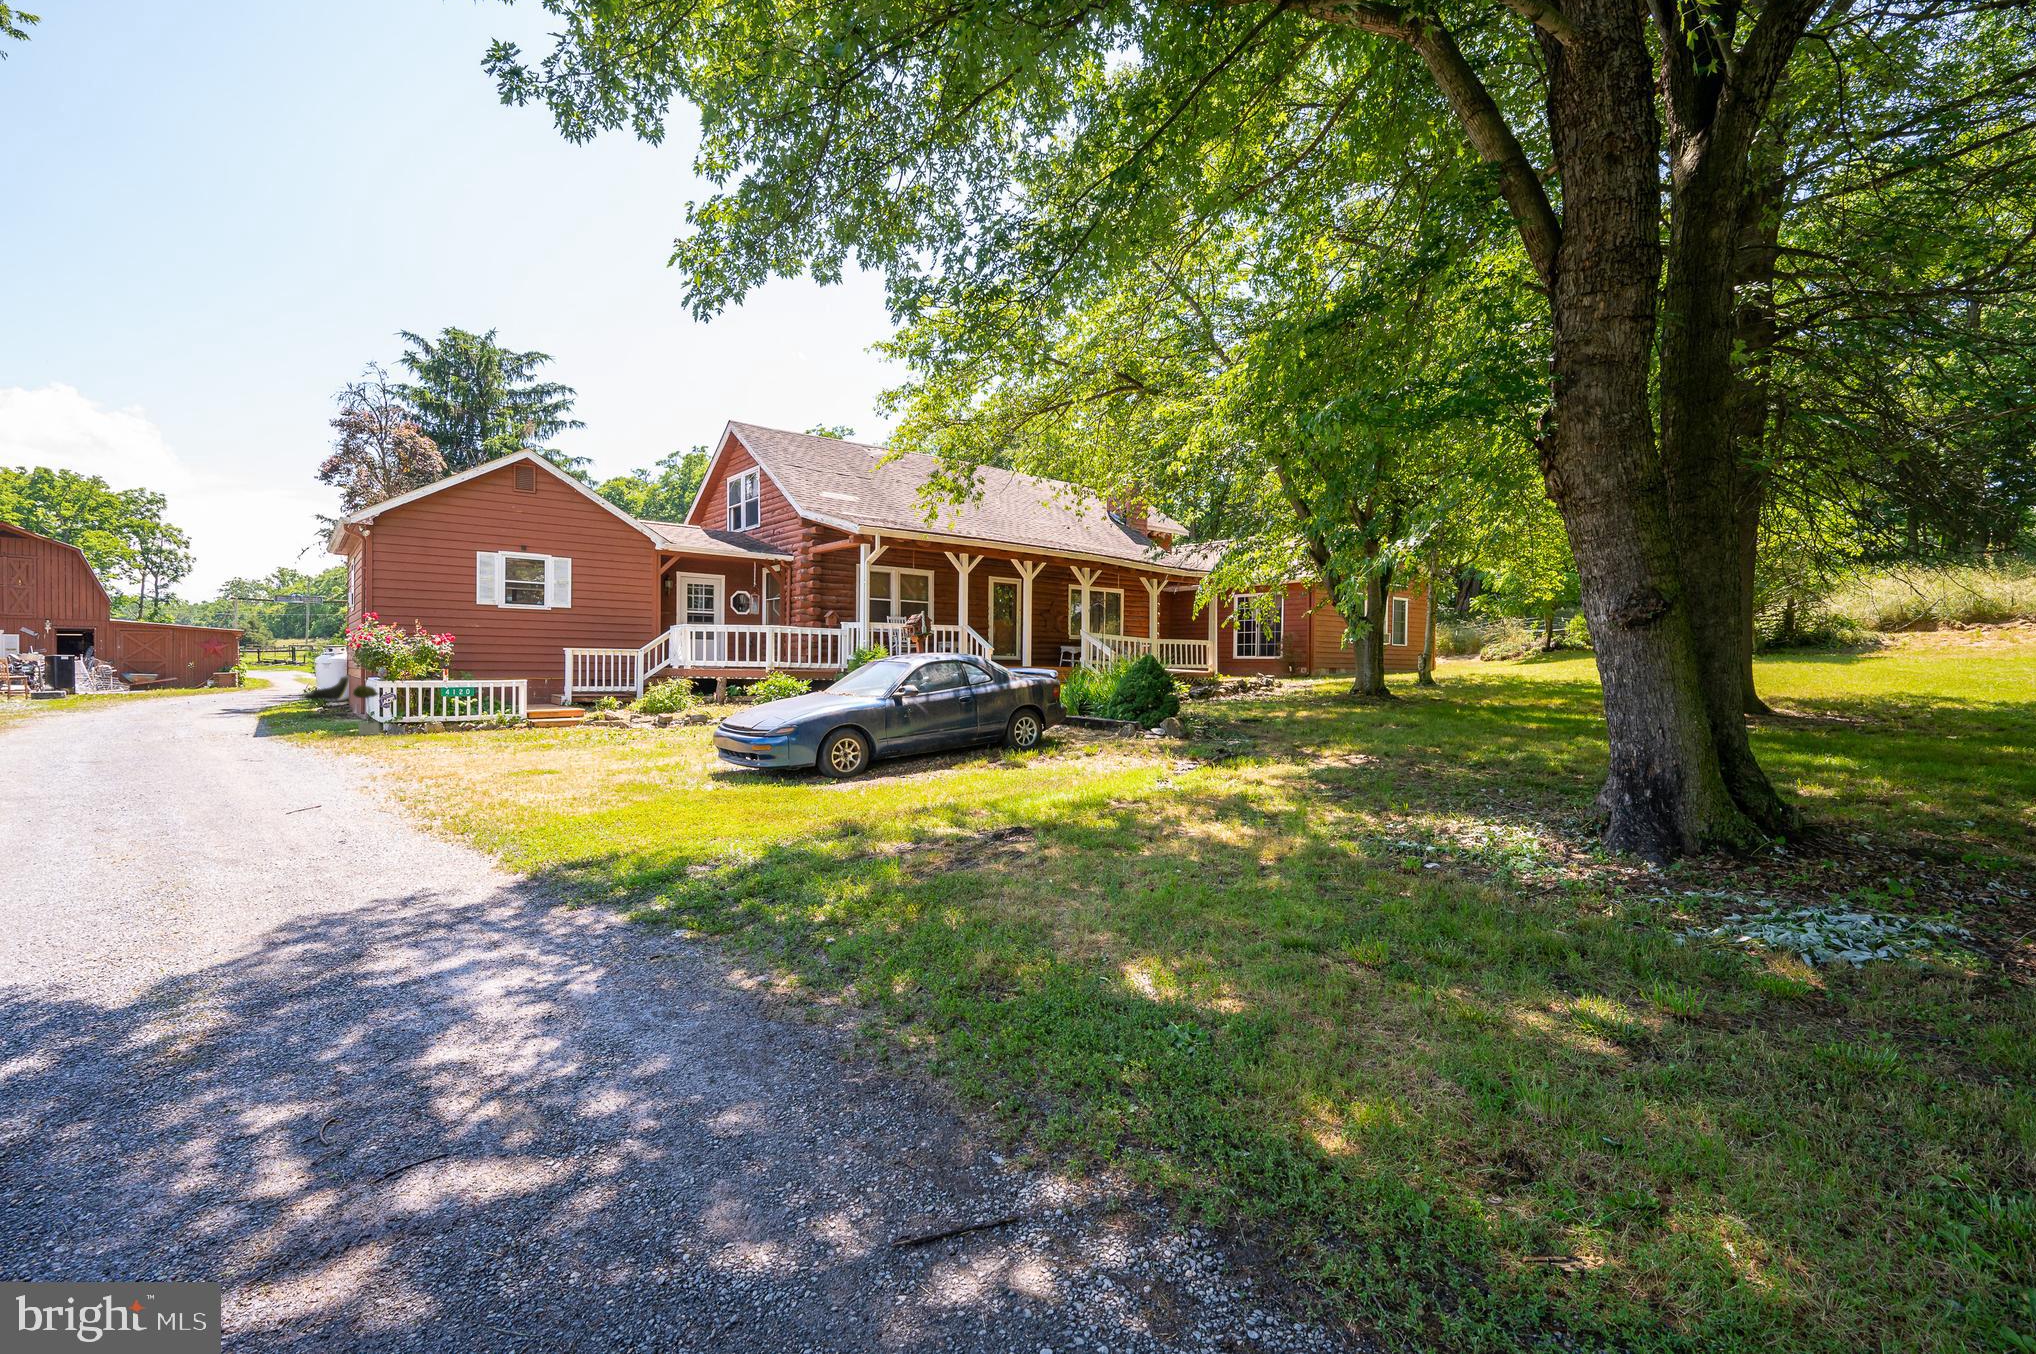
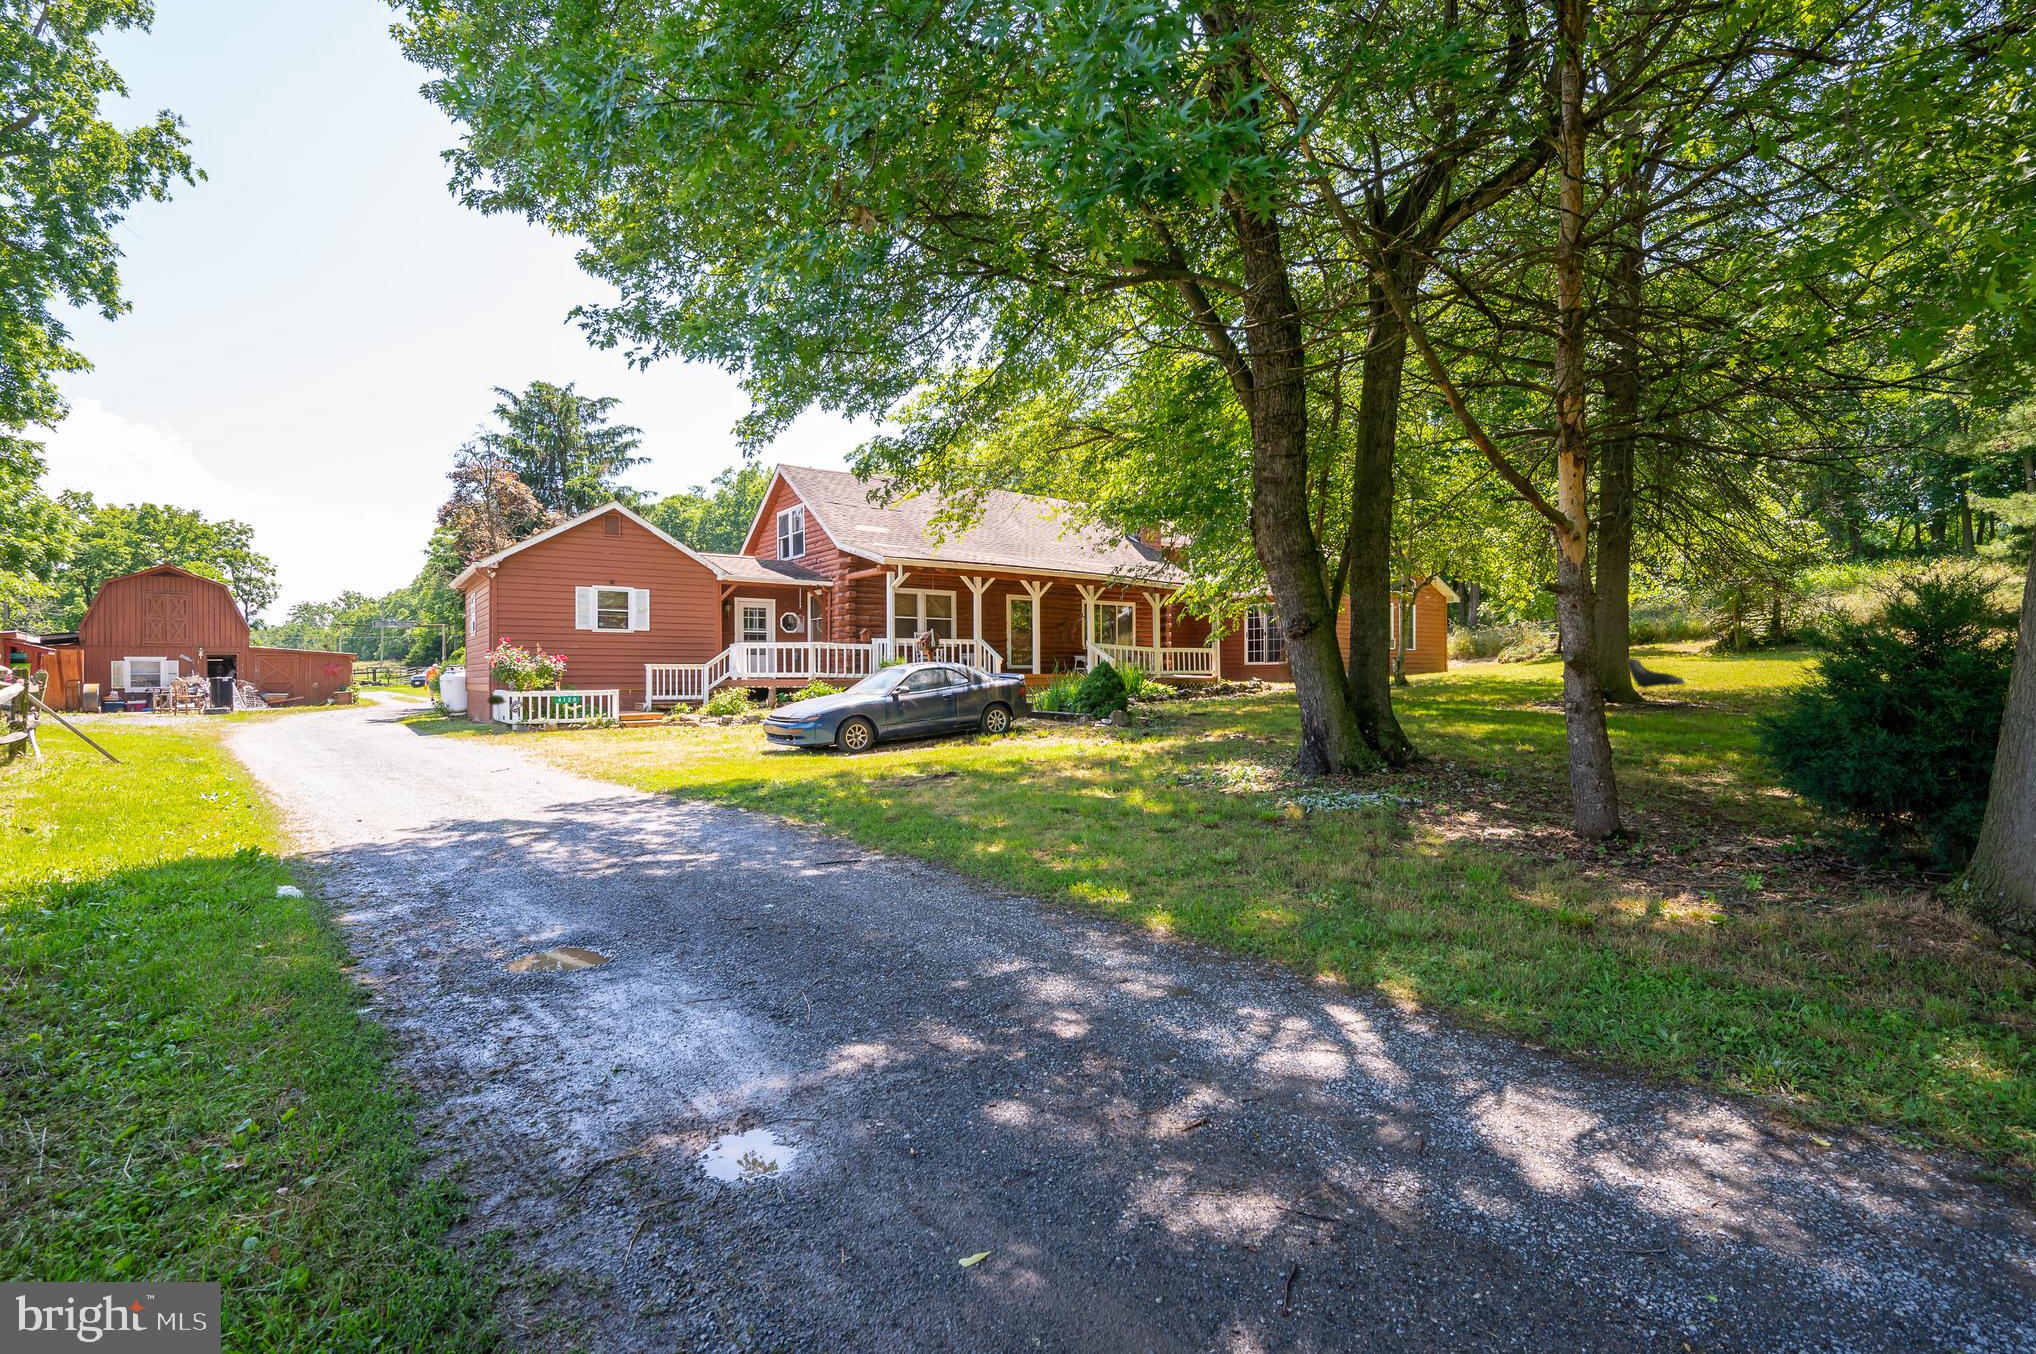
lounge chair: present [302,675,349,717] -> present [1627,658,1685,706]

